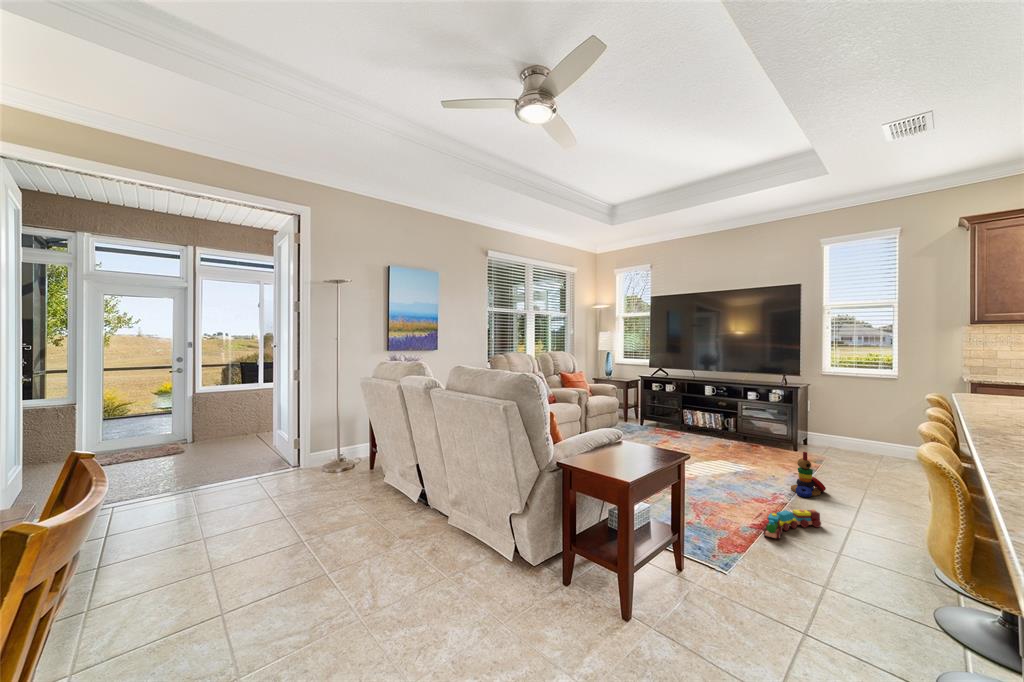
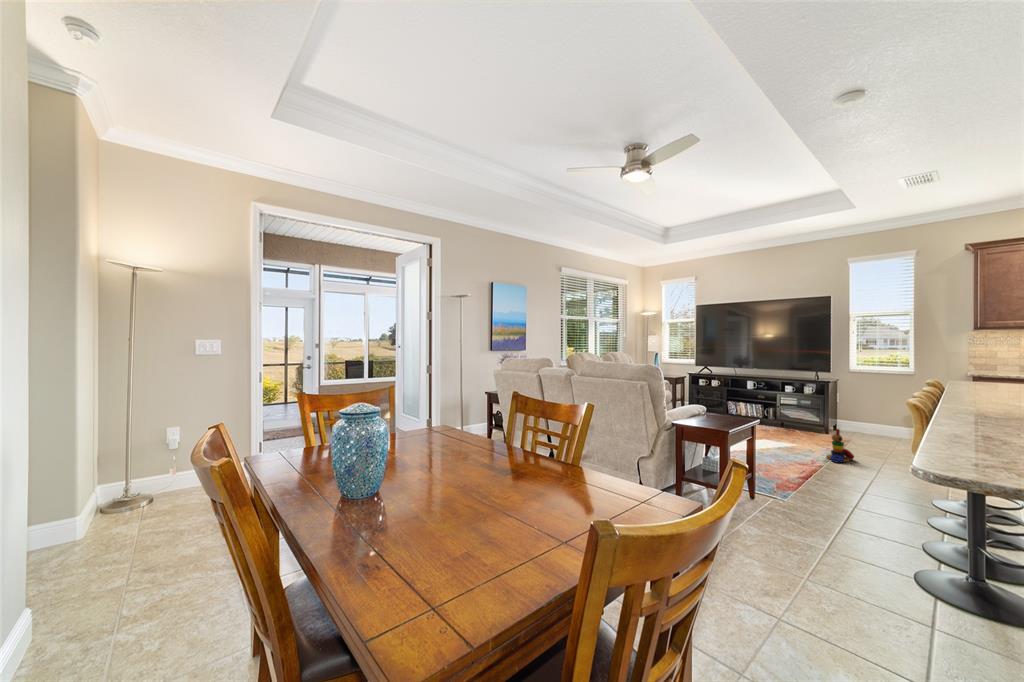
toy train: present [763,509,821,539] -> none [809,466,852,485]

